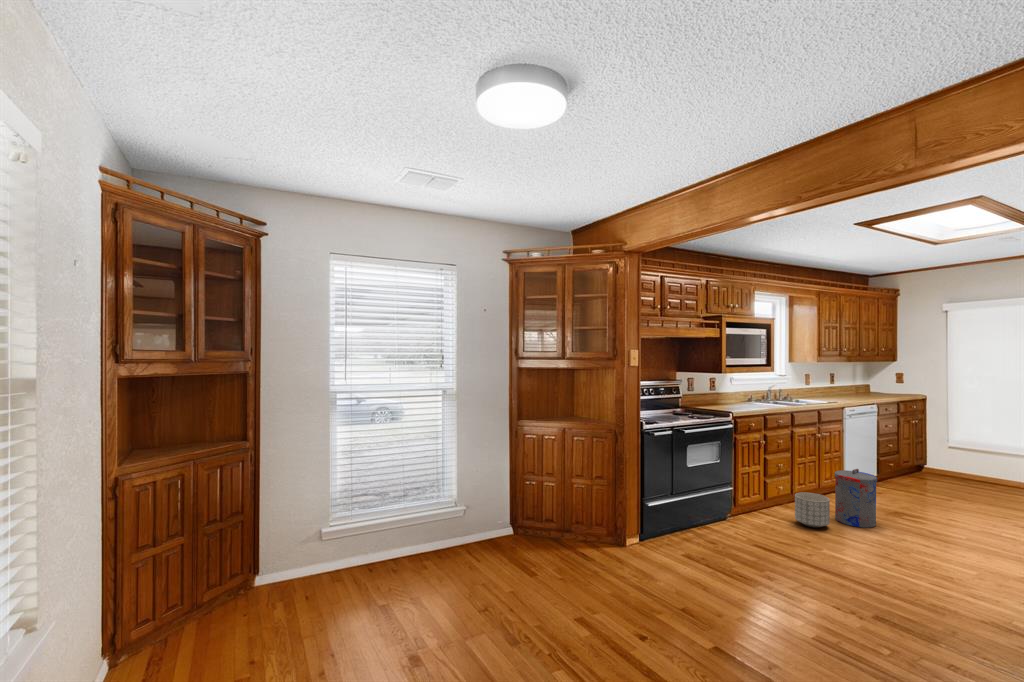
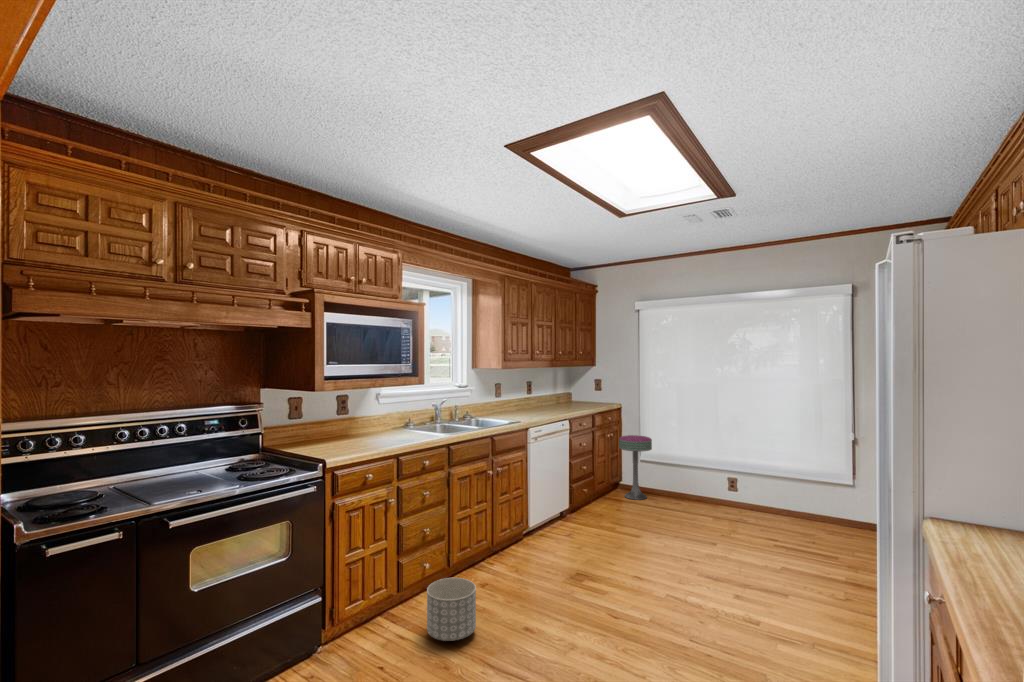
bar stool: none [923,423,960,478] -> present [619,435,652,500]
trash can: present [835,469,877,528] -> none [492,528,545,622]

